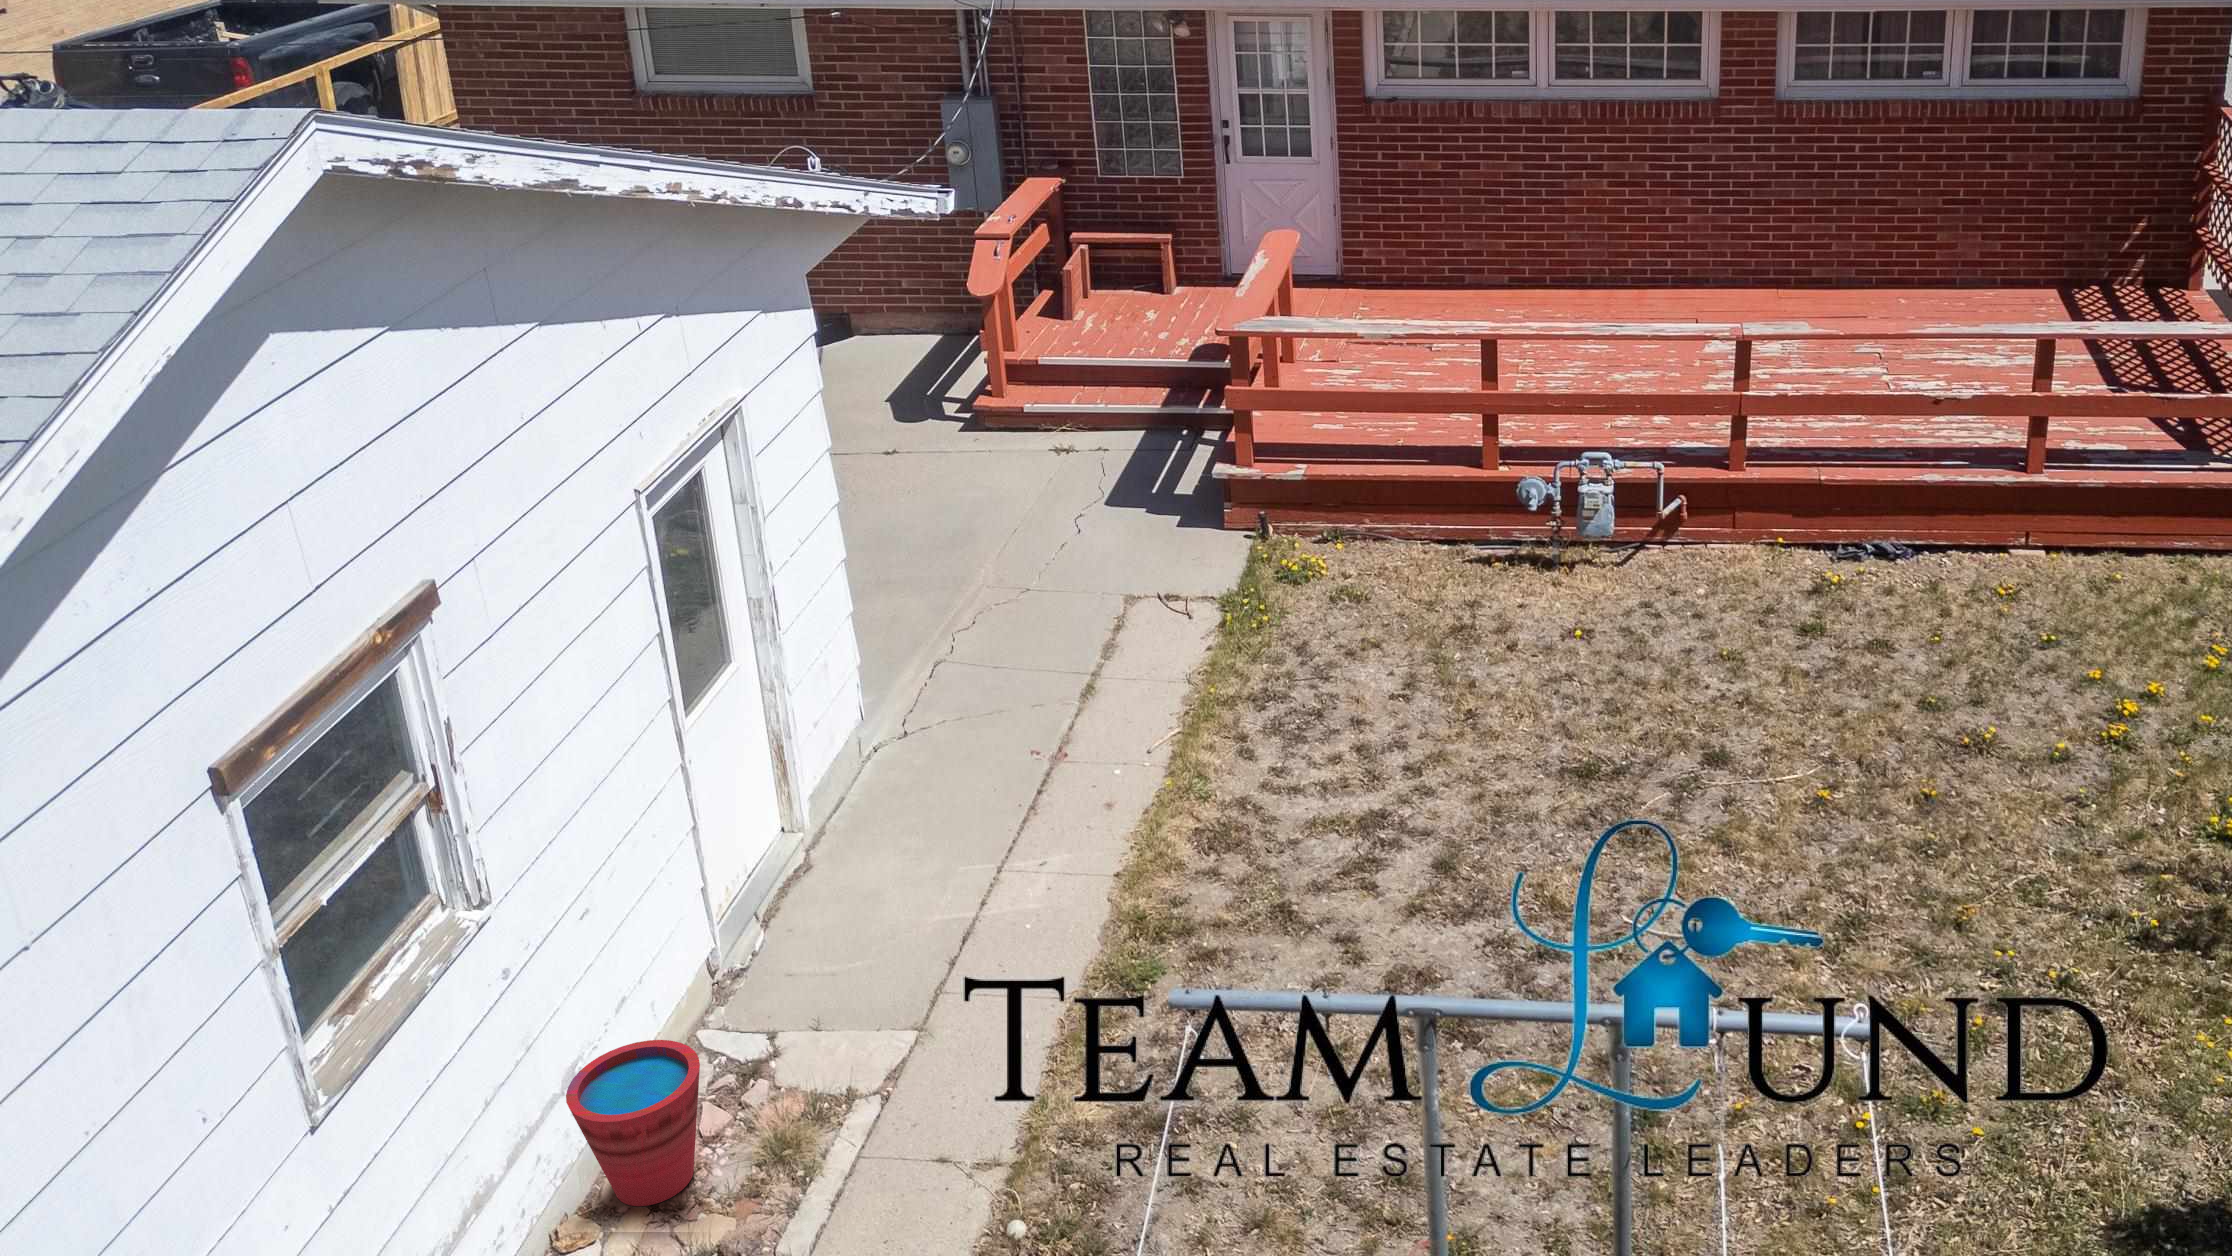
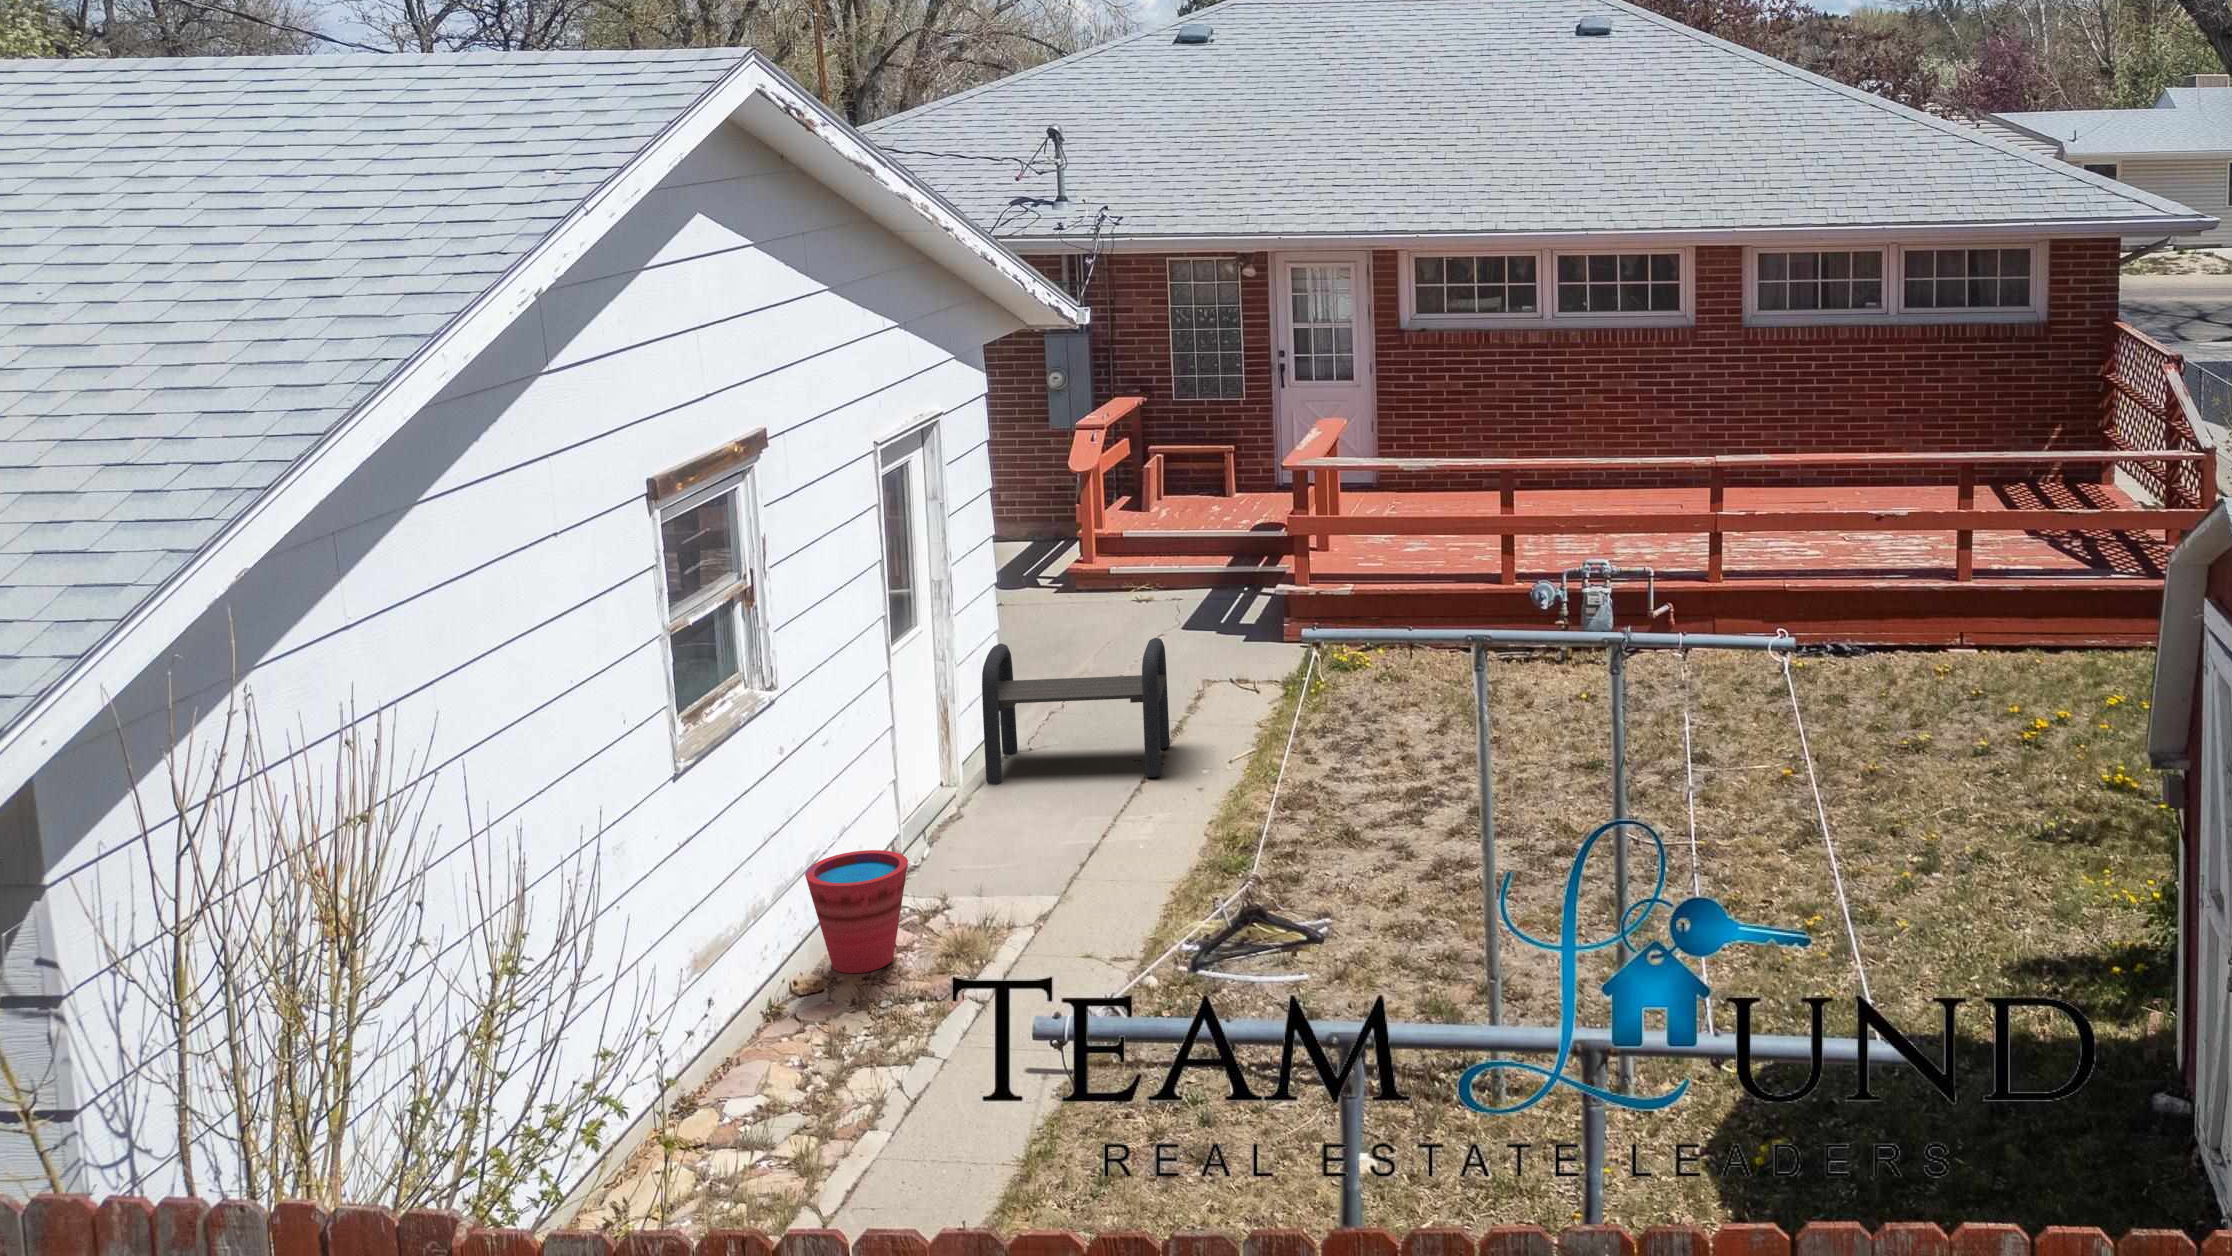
bench: none [828,624,1071,816] -> present [982,638,1170,784]

